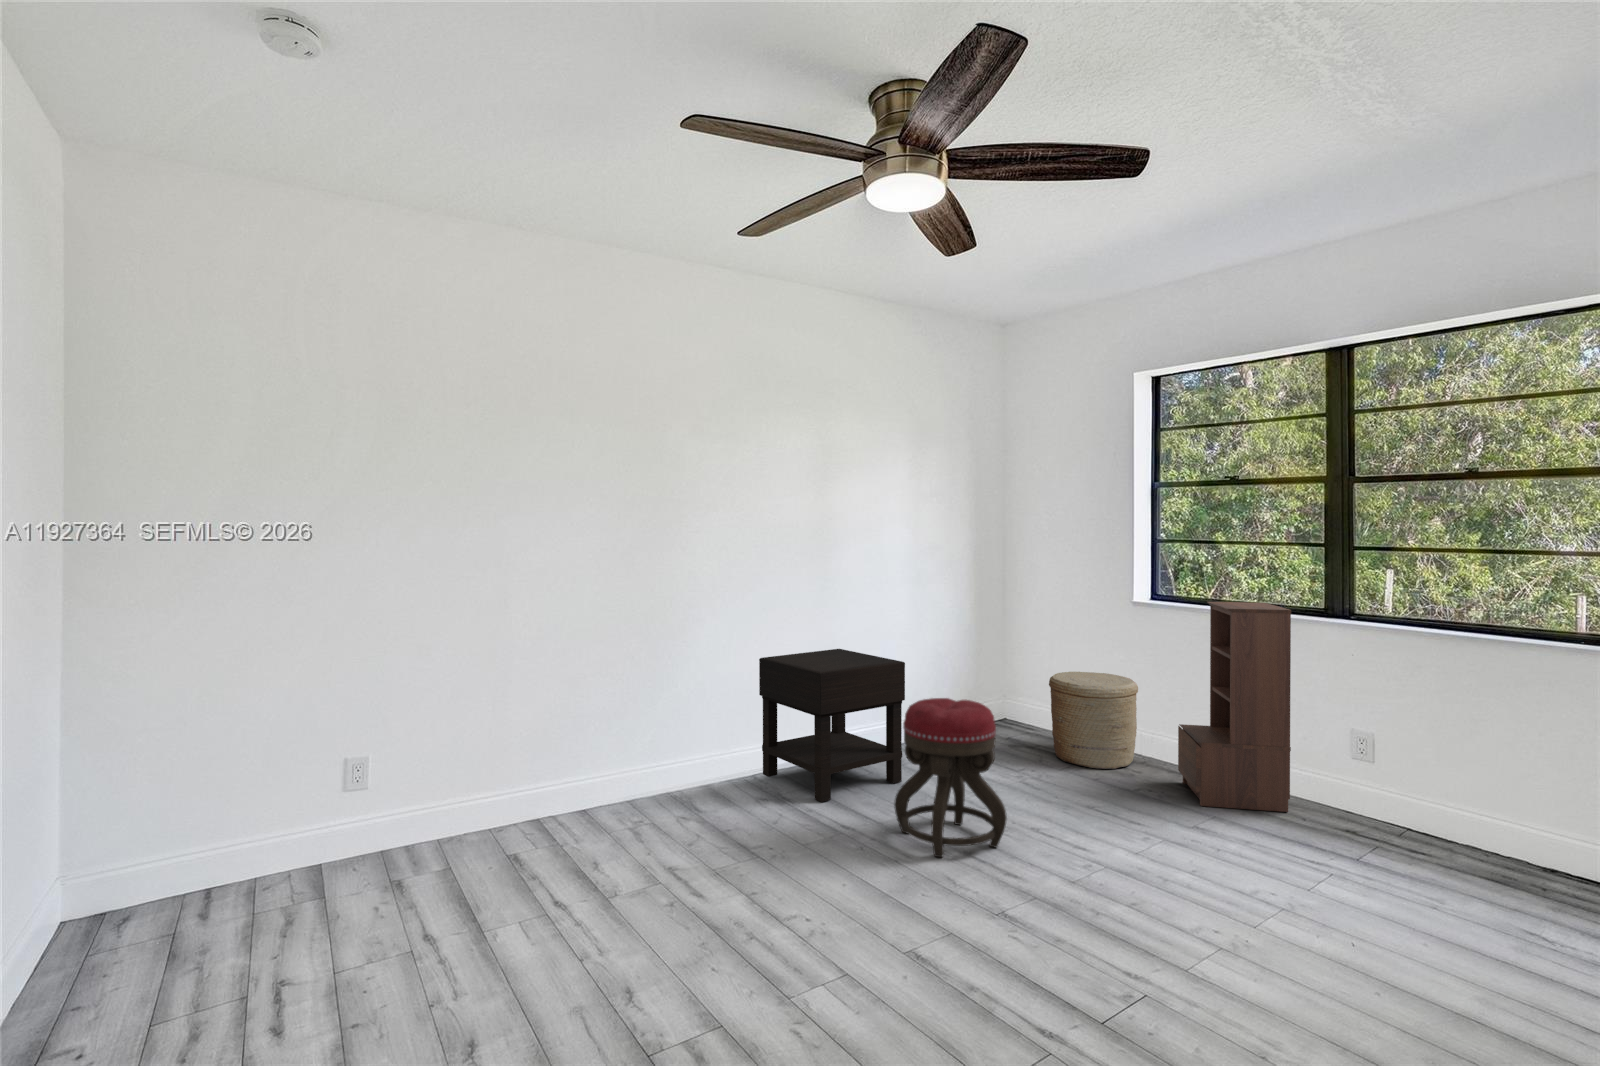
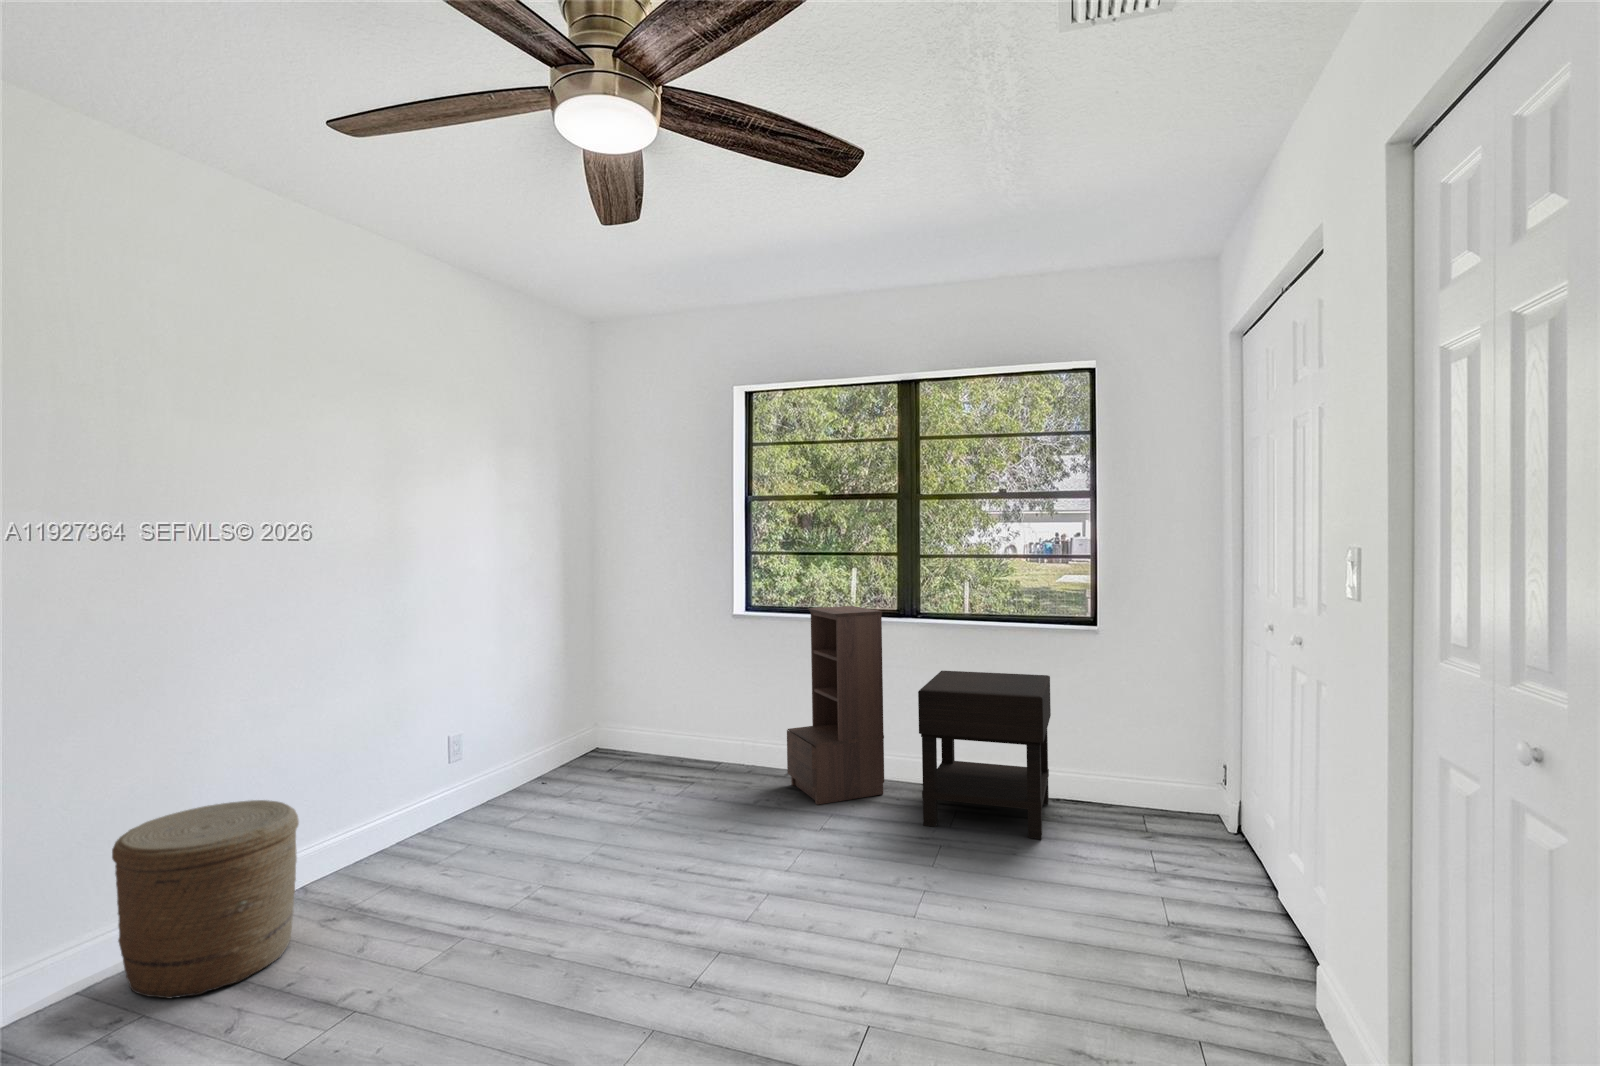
nightstand: present [759,649,905,802] -> present [918,671,1051,839]
woven basket: present [1049,672,1138,769] -> present [112,800,299,998]
ottoman: present [894,698,1007,858] -> none [529,740,664,935]

